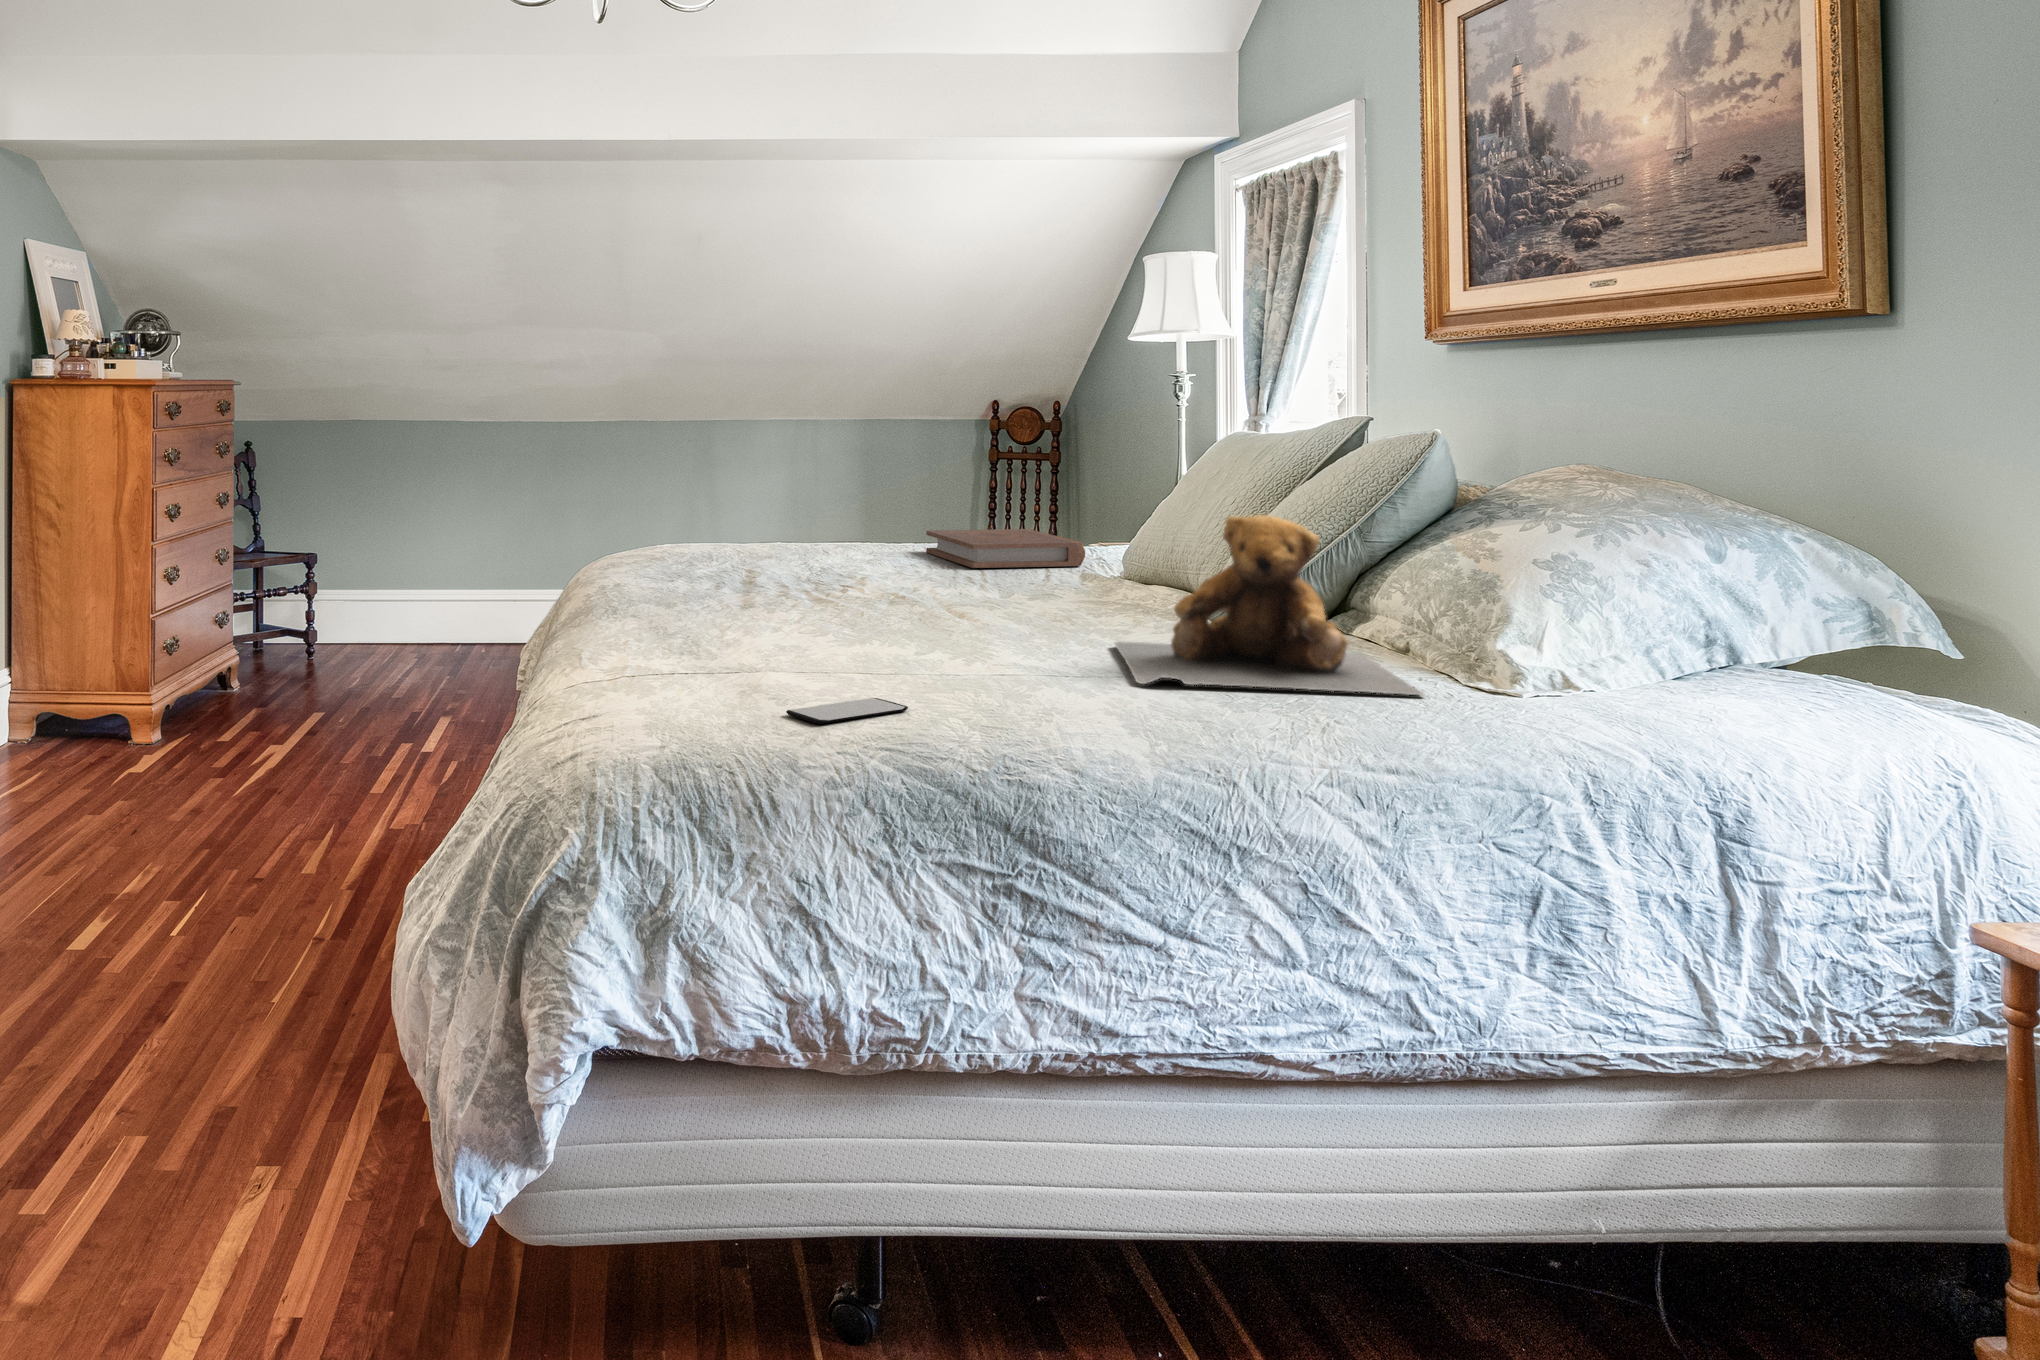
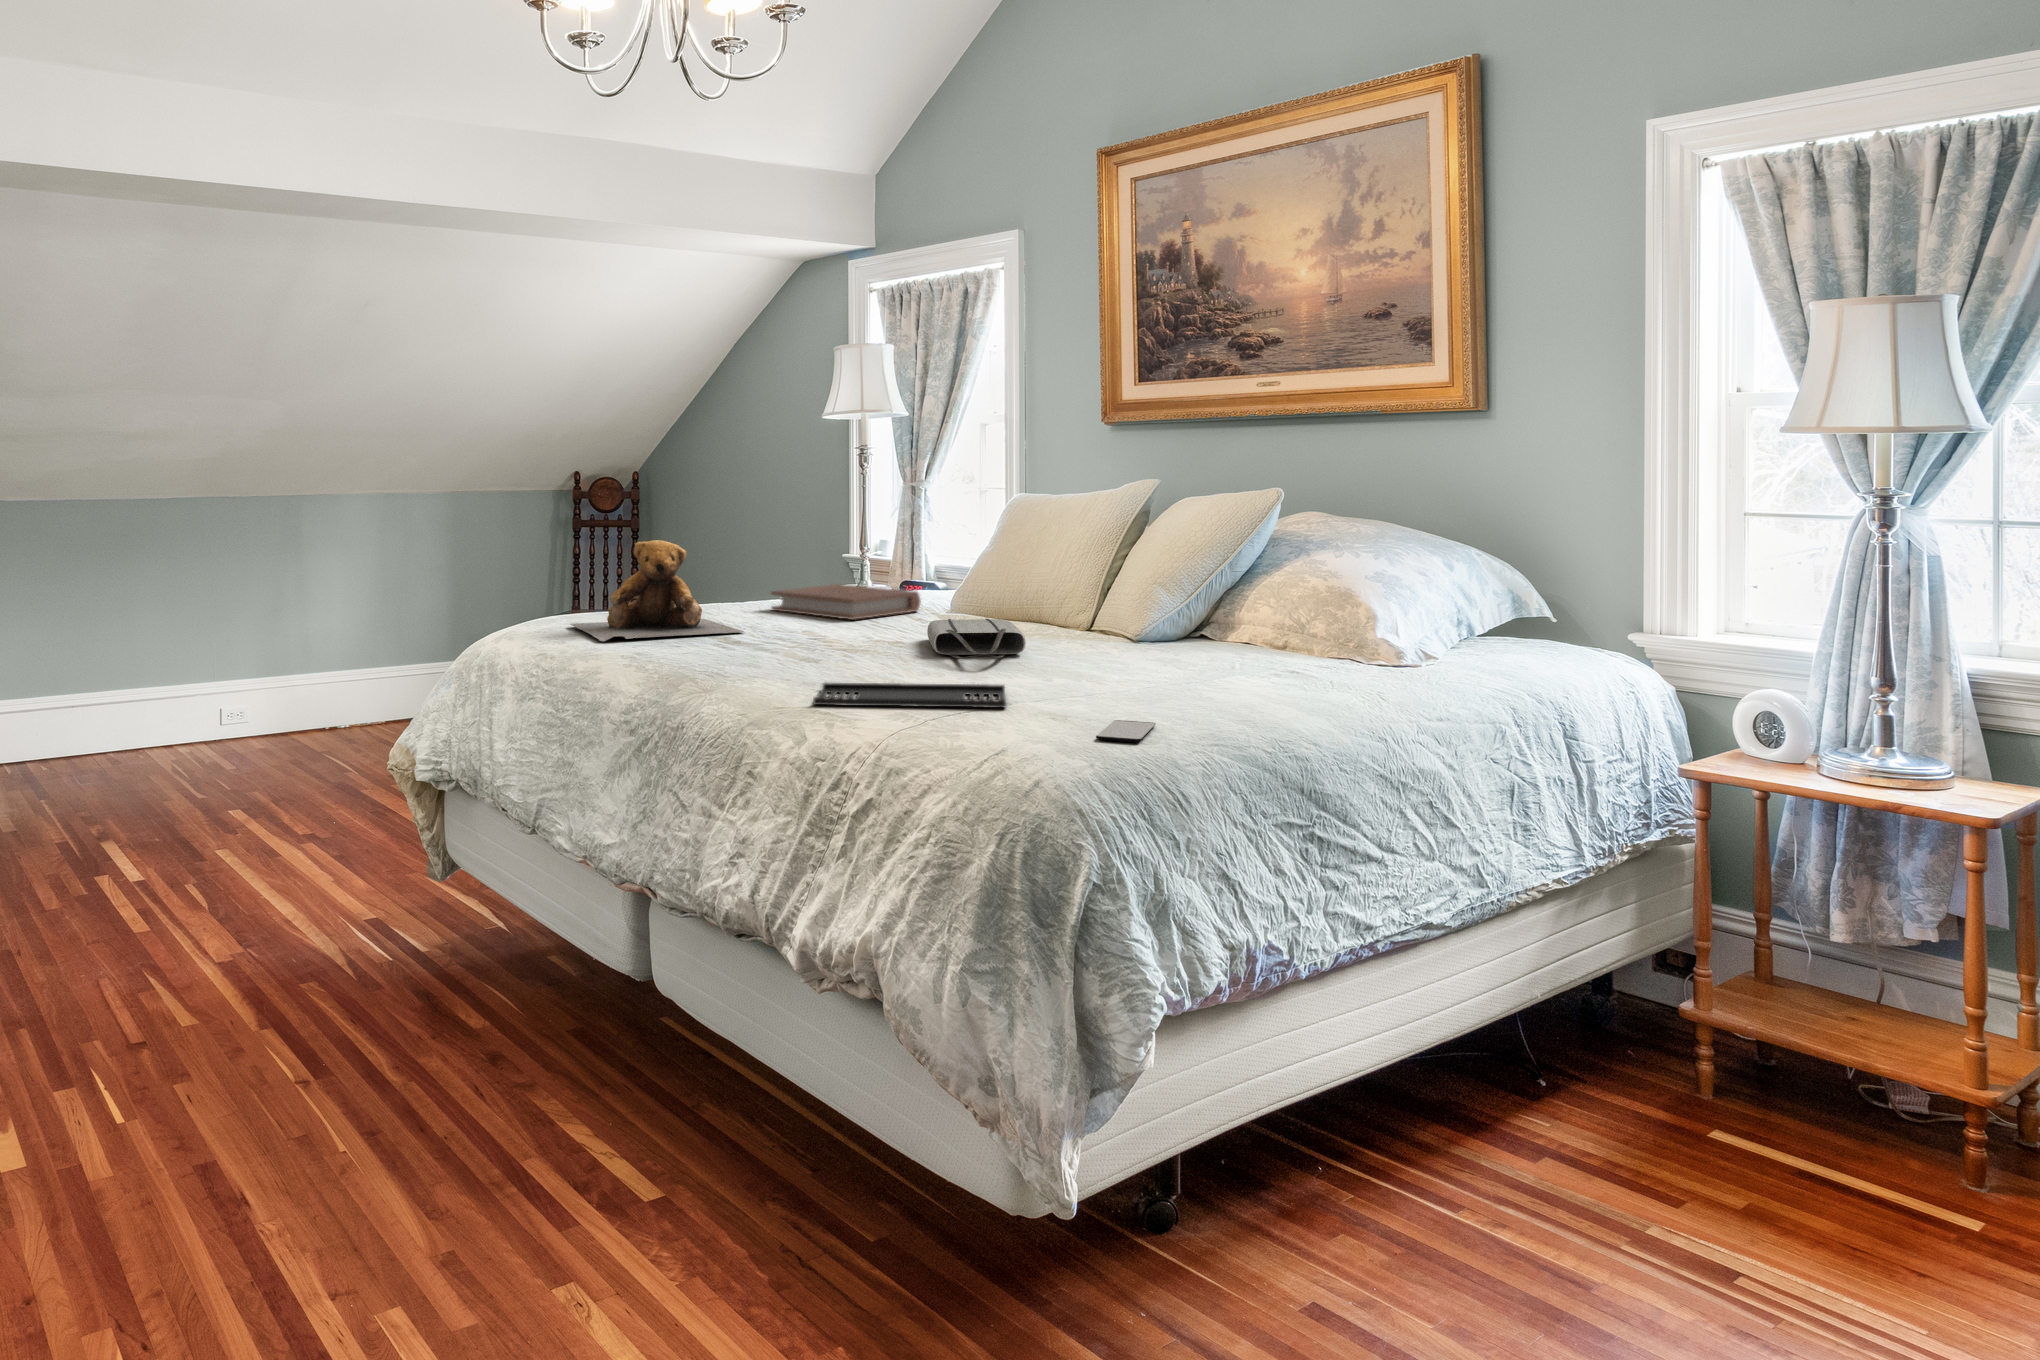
teddy bear: present [1115,515,1424,695] -> present [570,540,744,641]
tote bag: none [925,572,1082,618] -> present [927,619,1026,659]
tray: none [636,622,873,669] -> present [813,683,1006,708]

